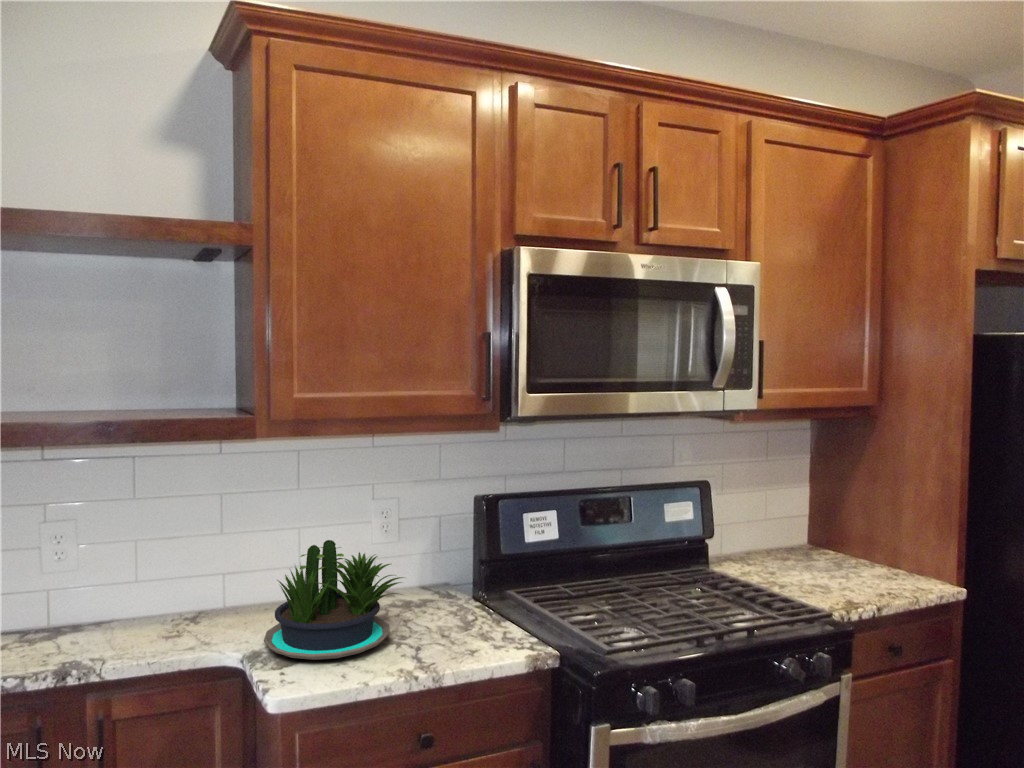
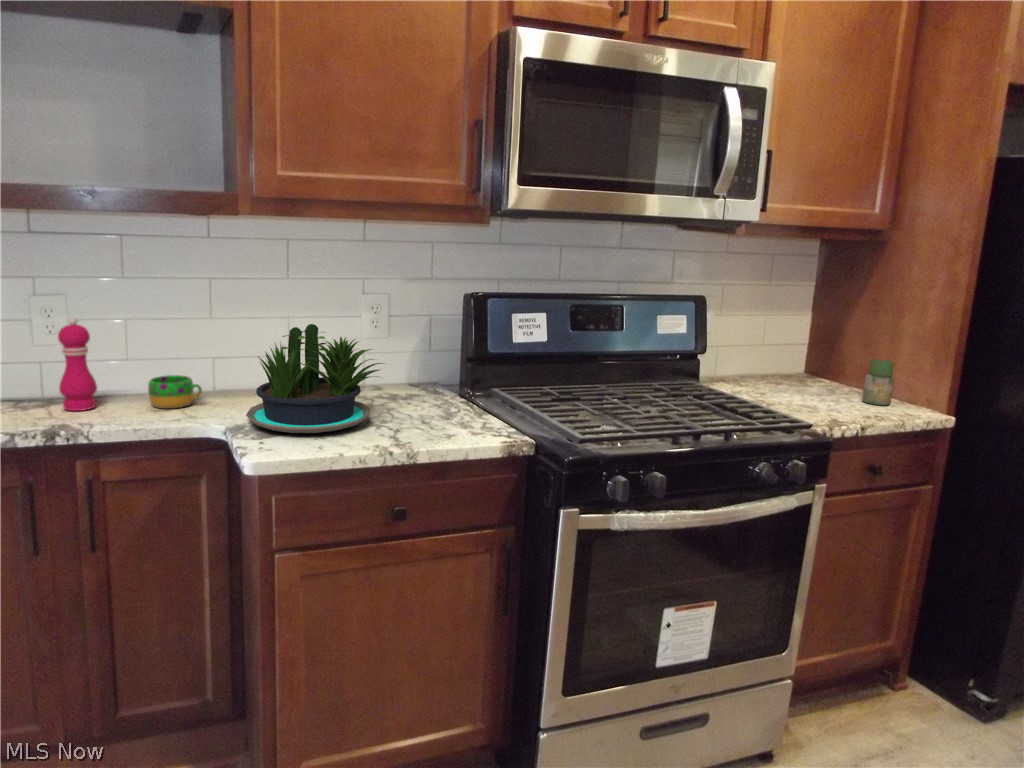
jar: none [872,535,901,582] -> present [862,359,894,405]
pepper mill: none [69,546,107,644] -> present [58,317,97,411]
mug: none [160,596,215,635] -> present [148,375,202,409]

